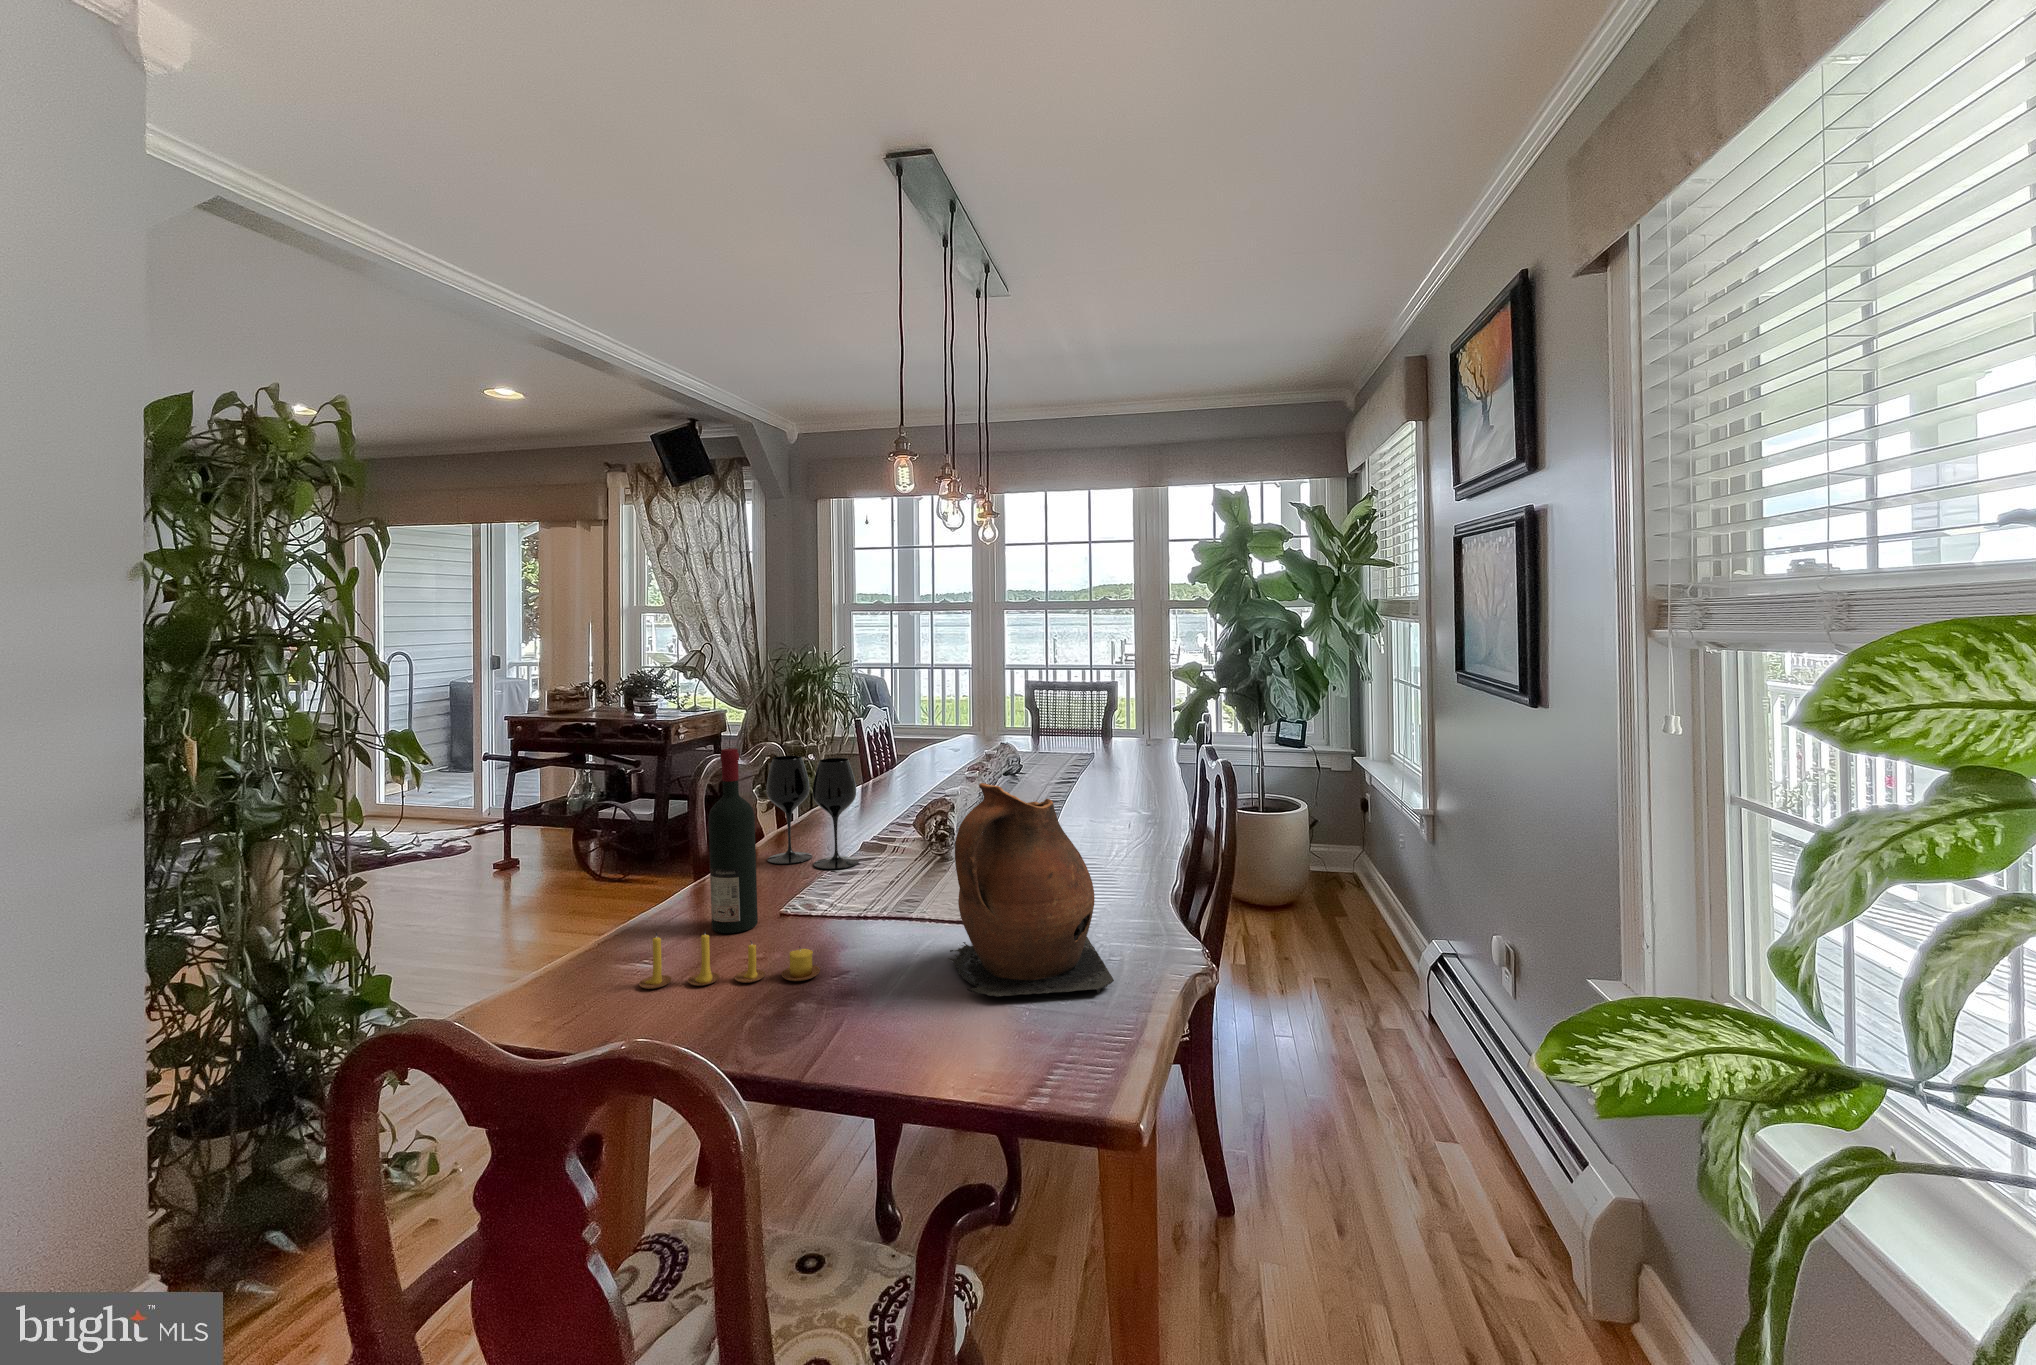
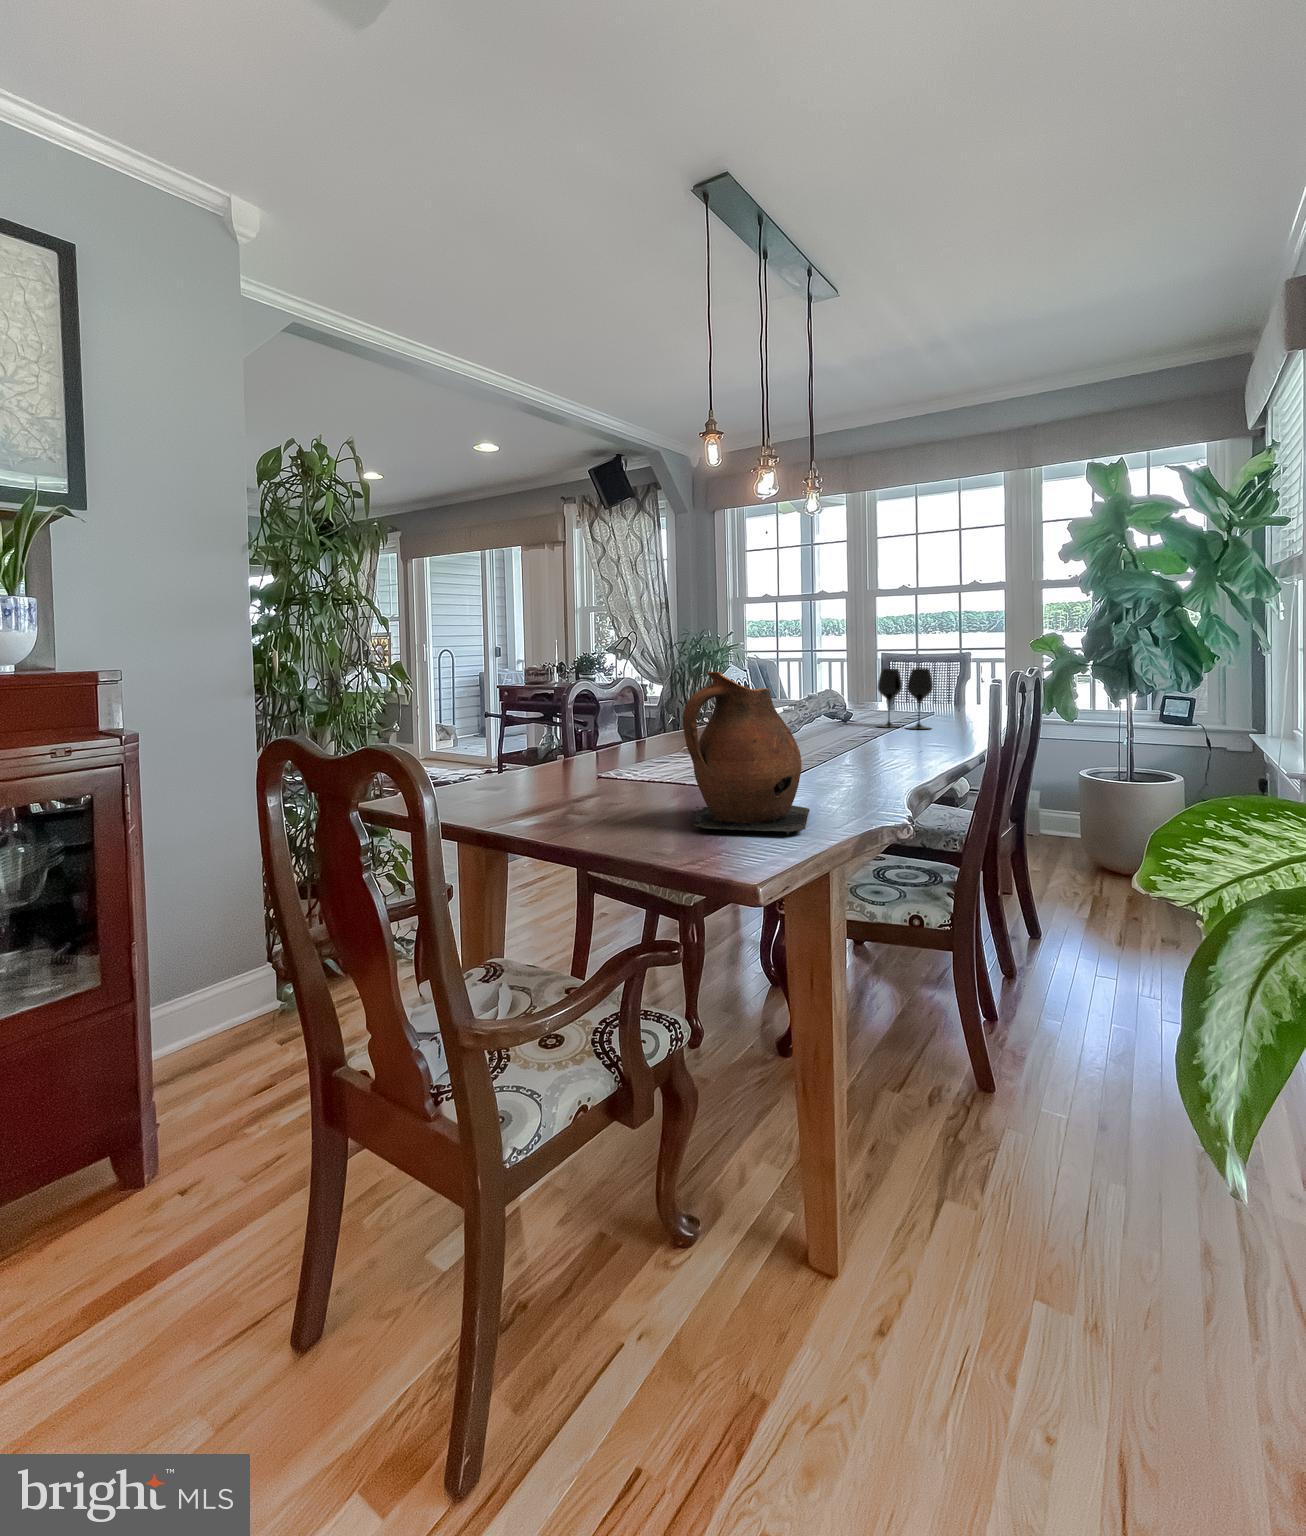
wine bottle: present [708,748,758,933] -> none [546,661,581,792]
wine glass: present [766,756,859,869] -> present [877,668,933,729]
candle: present [639,930,820,989] -> none [487,774,602,814]

